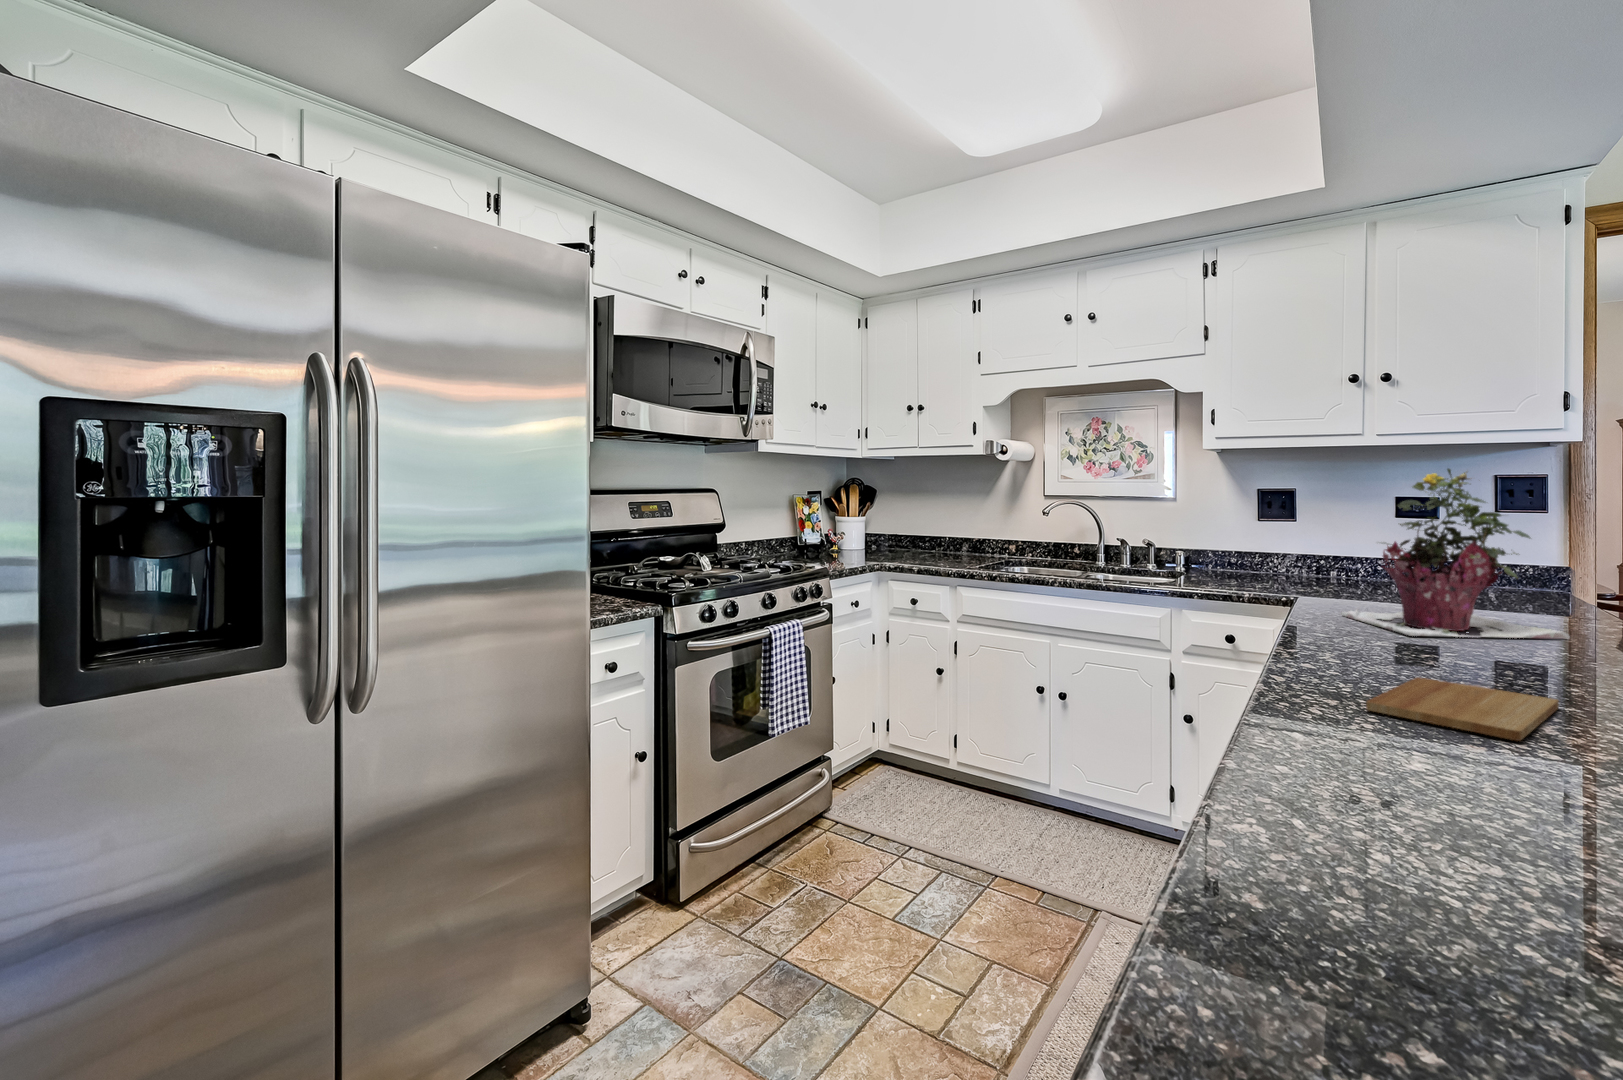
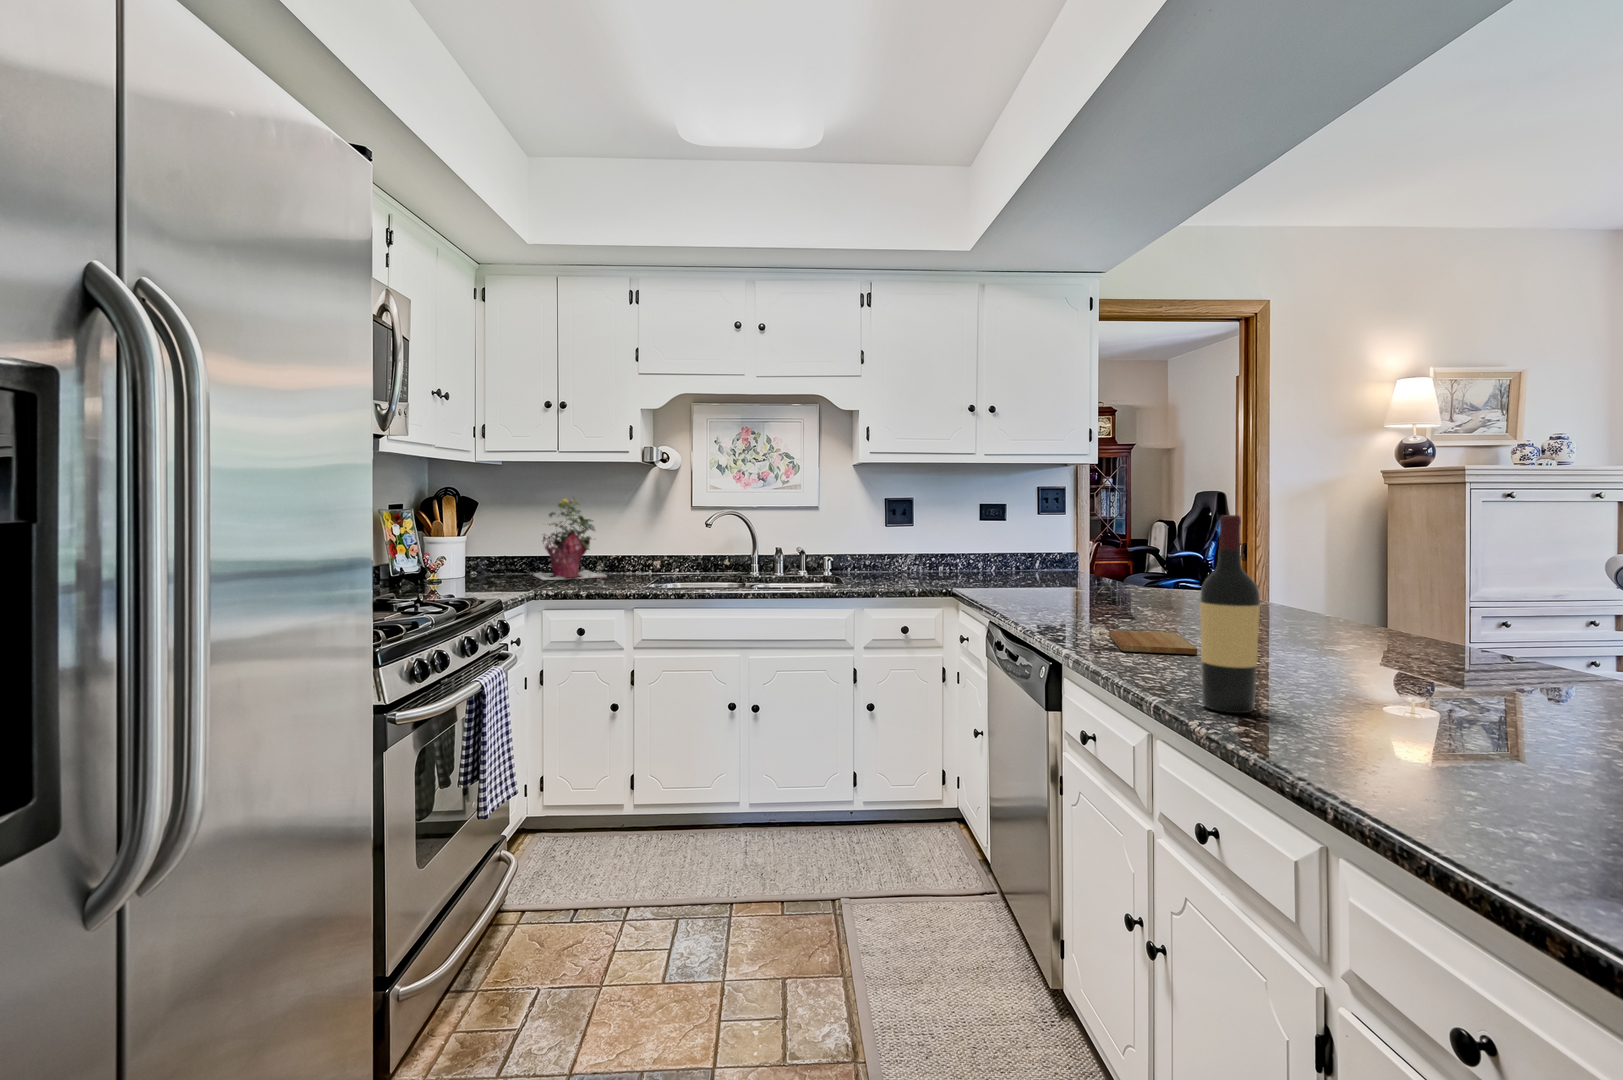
potted plant: present [1341,469,1570,638] -> present [533,499,606,580]
wine bottle: none [1267,510,1379,848] -> present [1200,515,1260,713]

